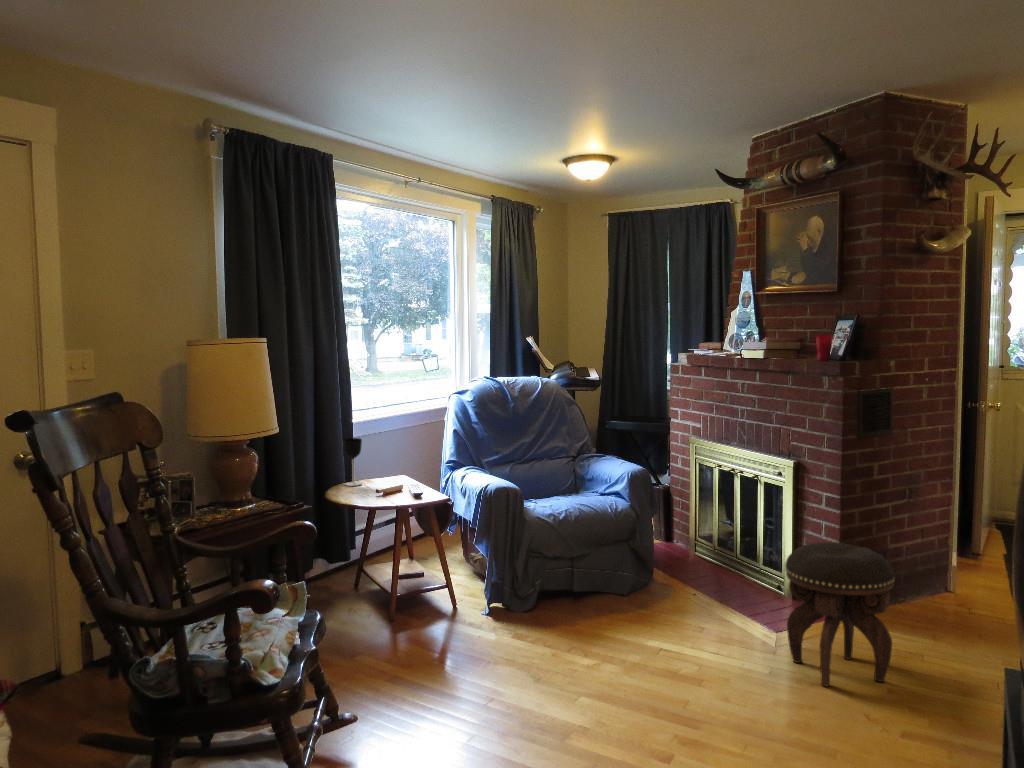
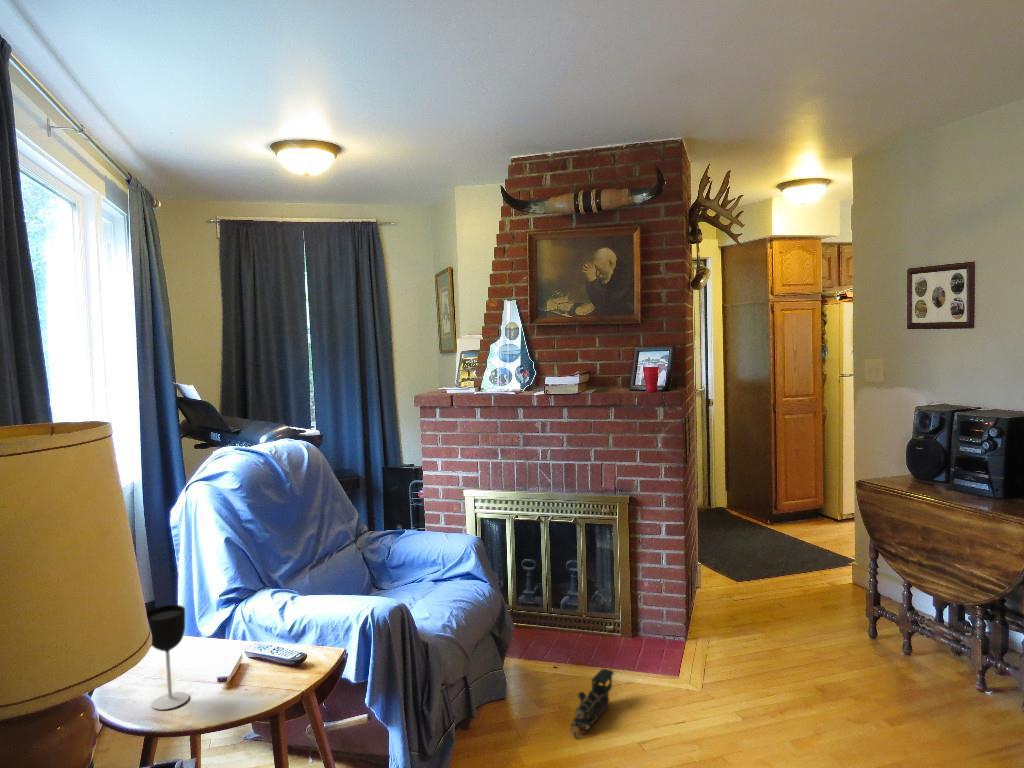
footstool: present [785,542,895,686] -> none [739,573,850,727]
toy train: none [632,592,698,626] -> present [570,669,614,737]

